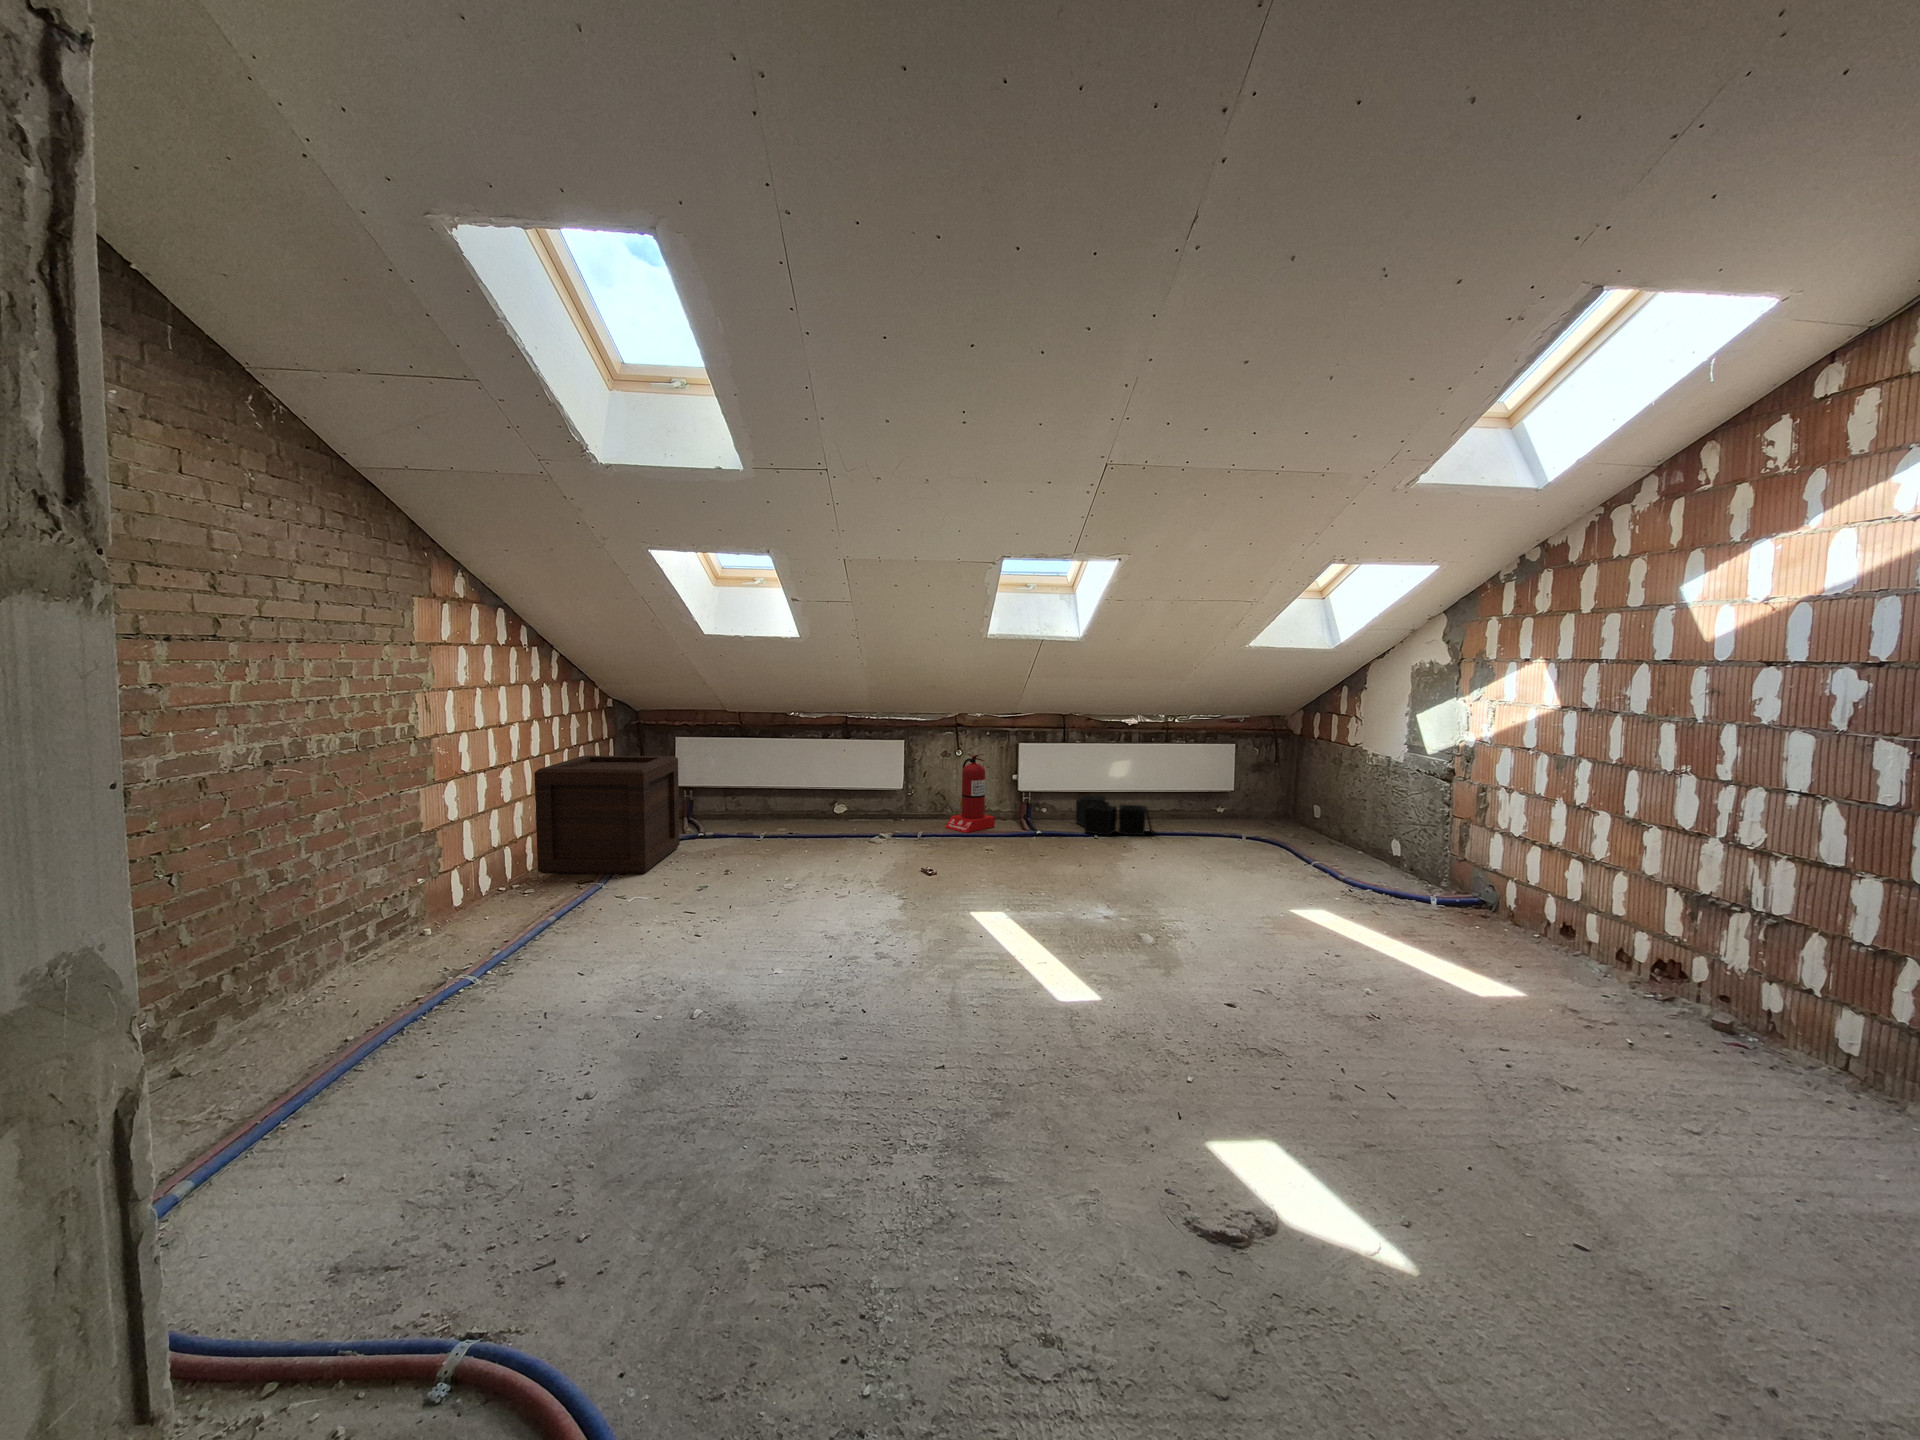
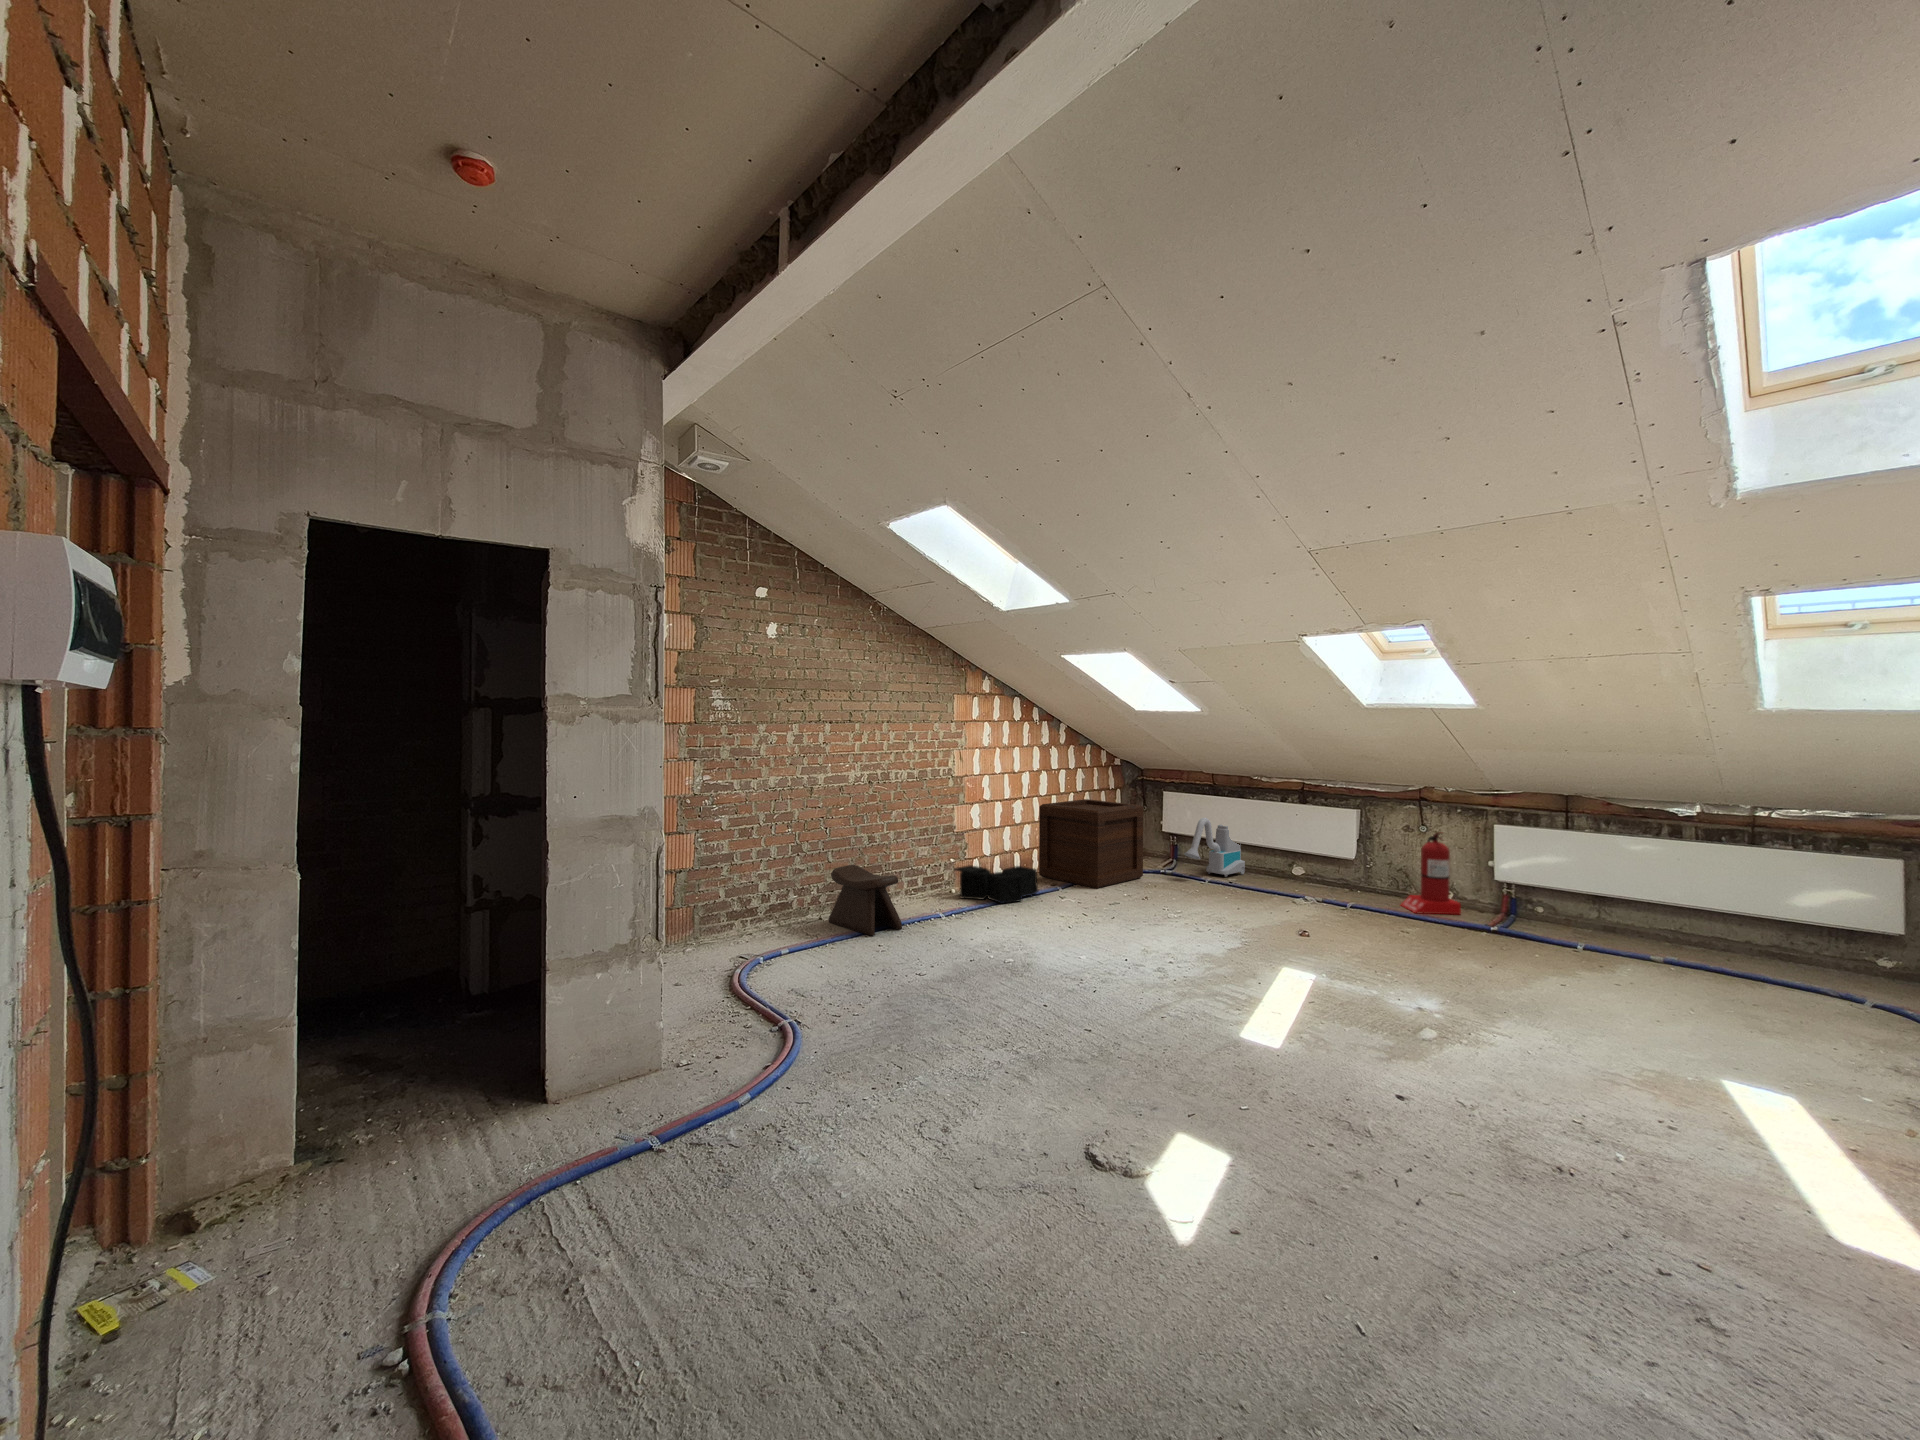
vacuum cleaner: none [727,764,777,829] -> present [1184,818,1245,877]
storage bin: present [1075,796,1153,835] -> present [954,865,1039,904]
stool: none [199,937,412,1074] -> present [829,865,902,936]

